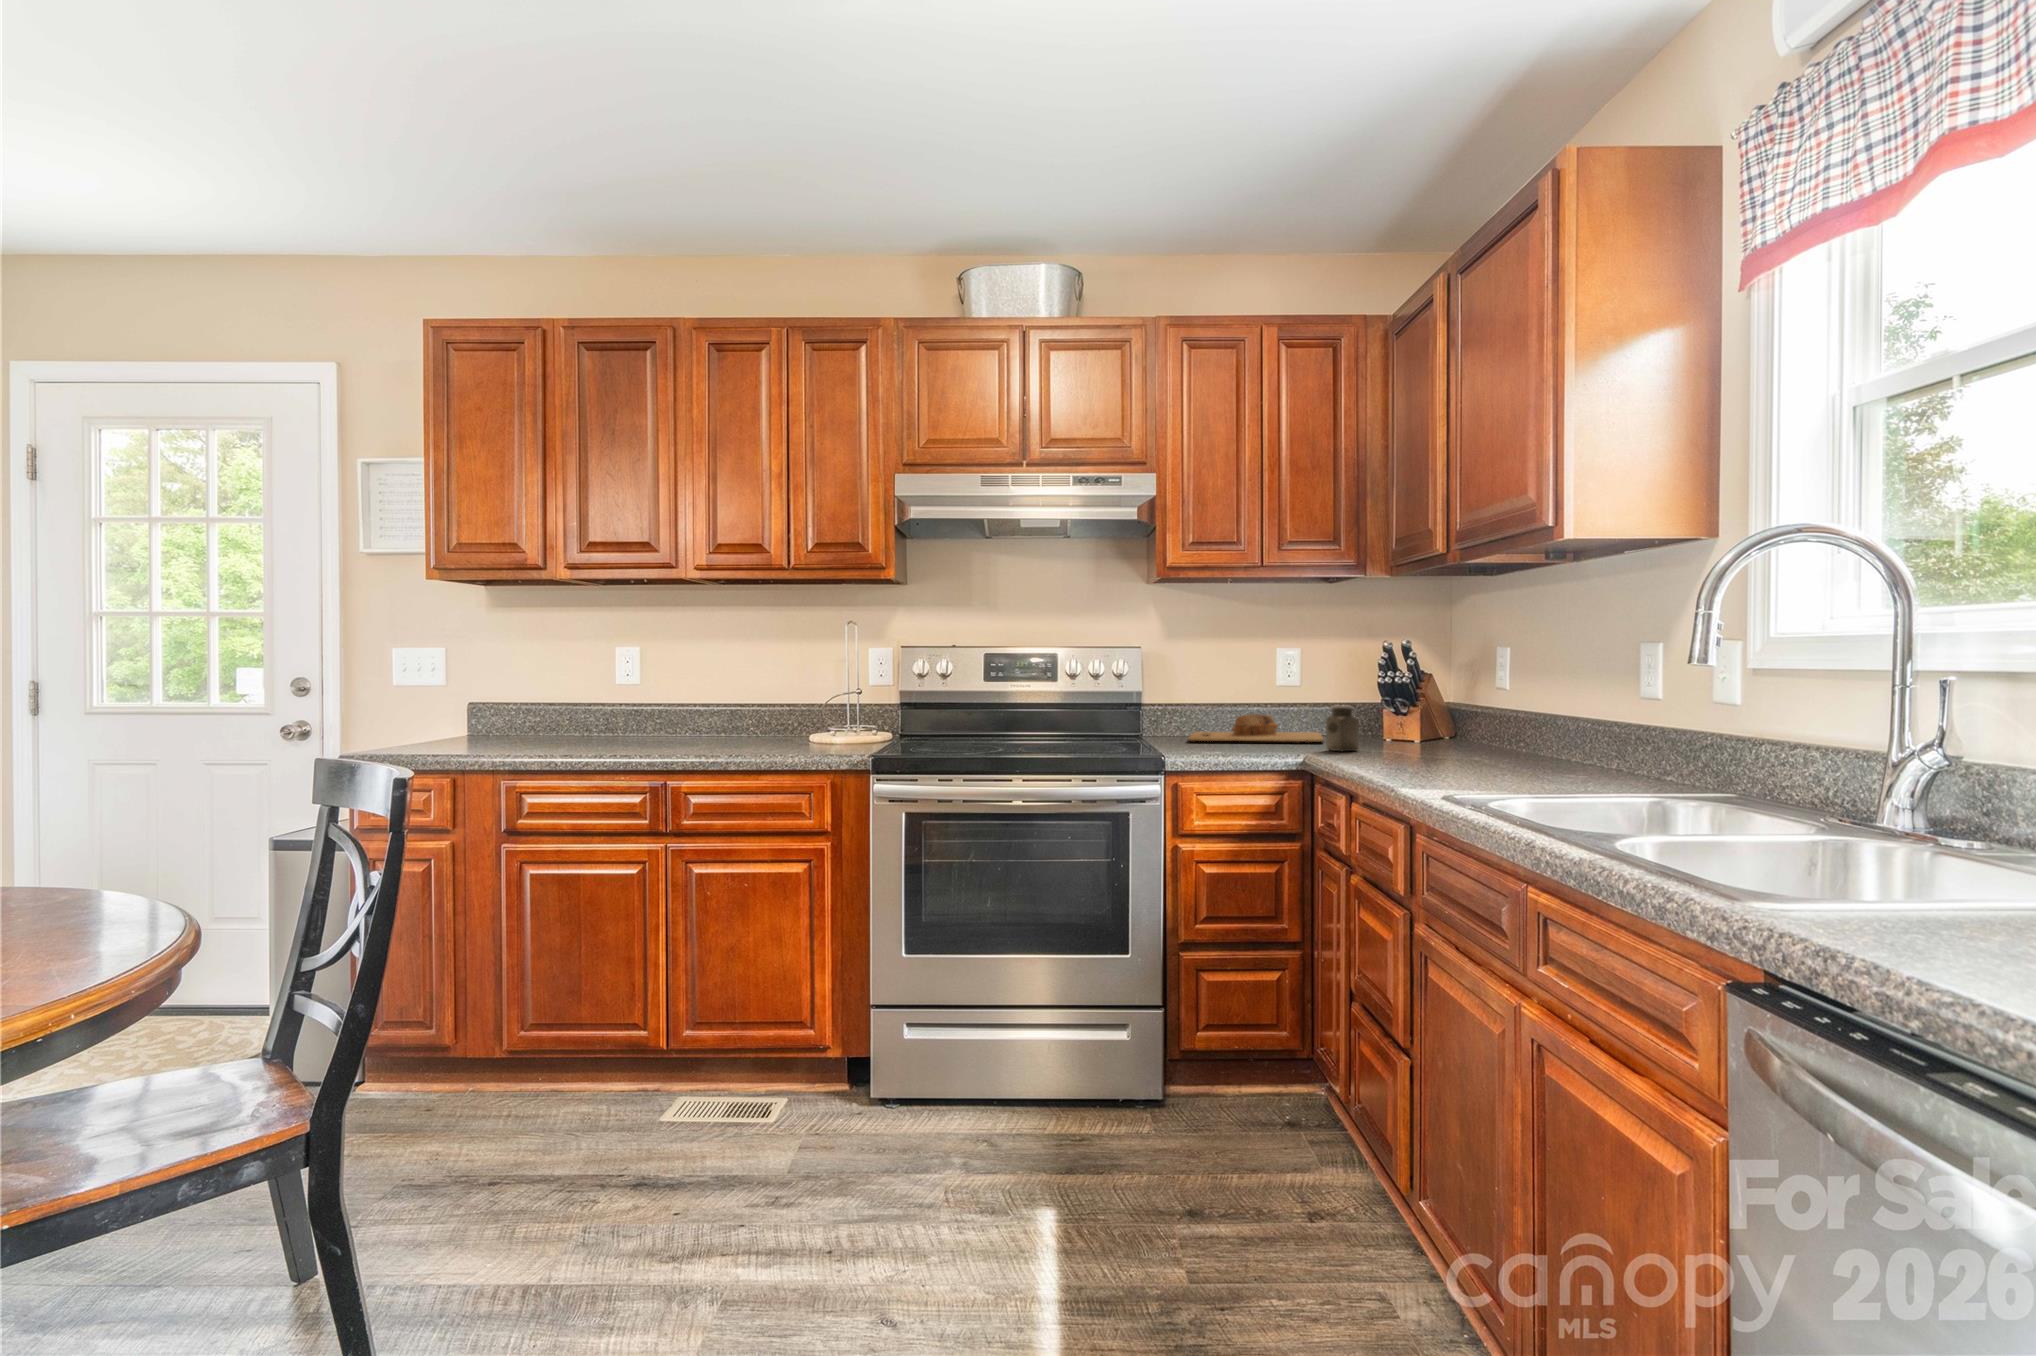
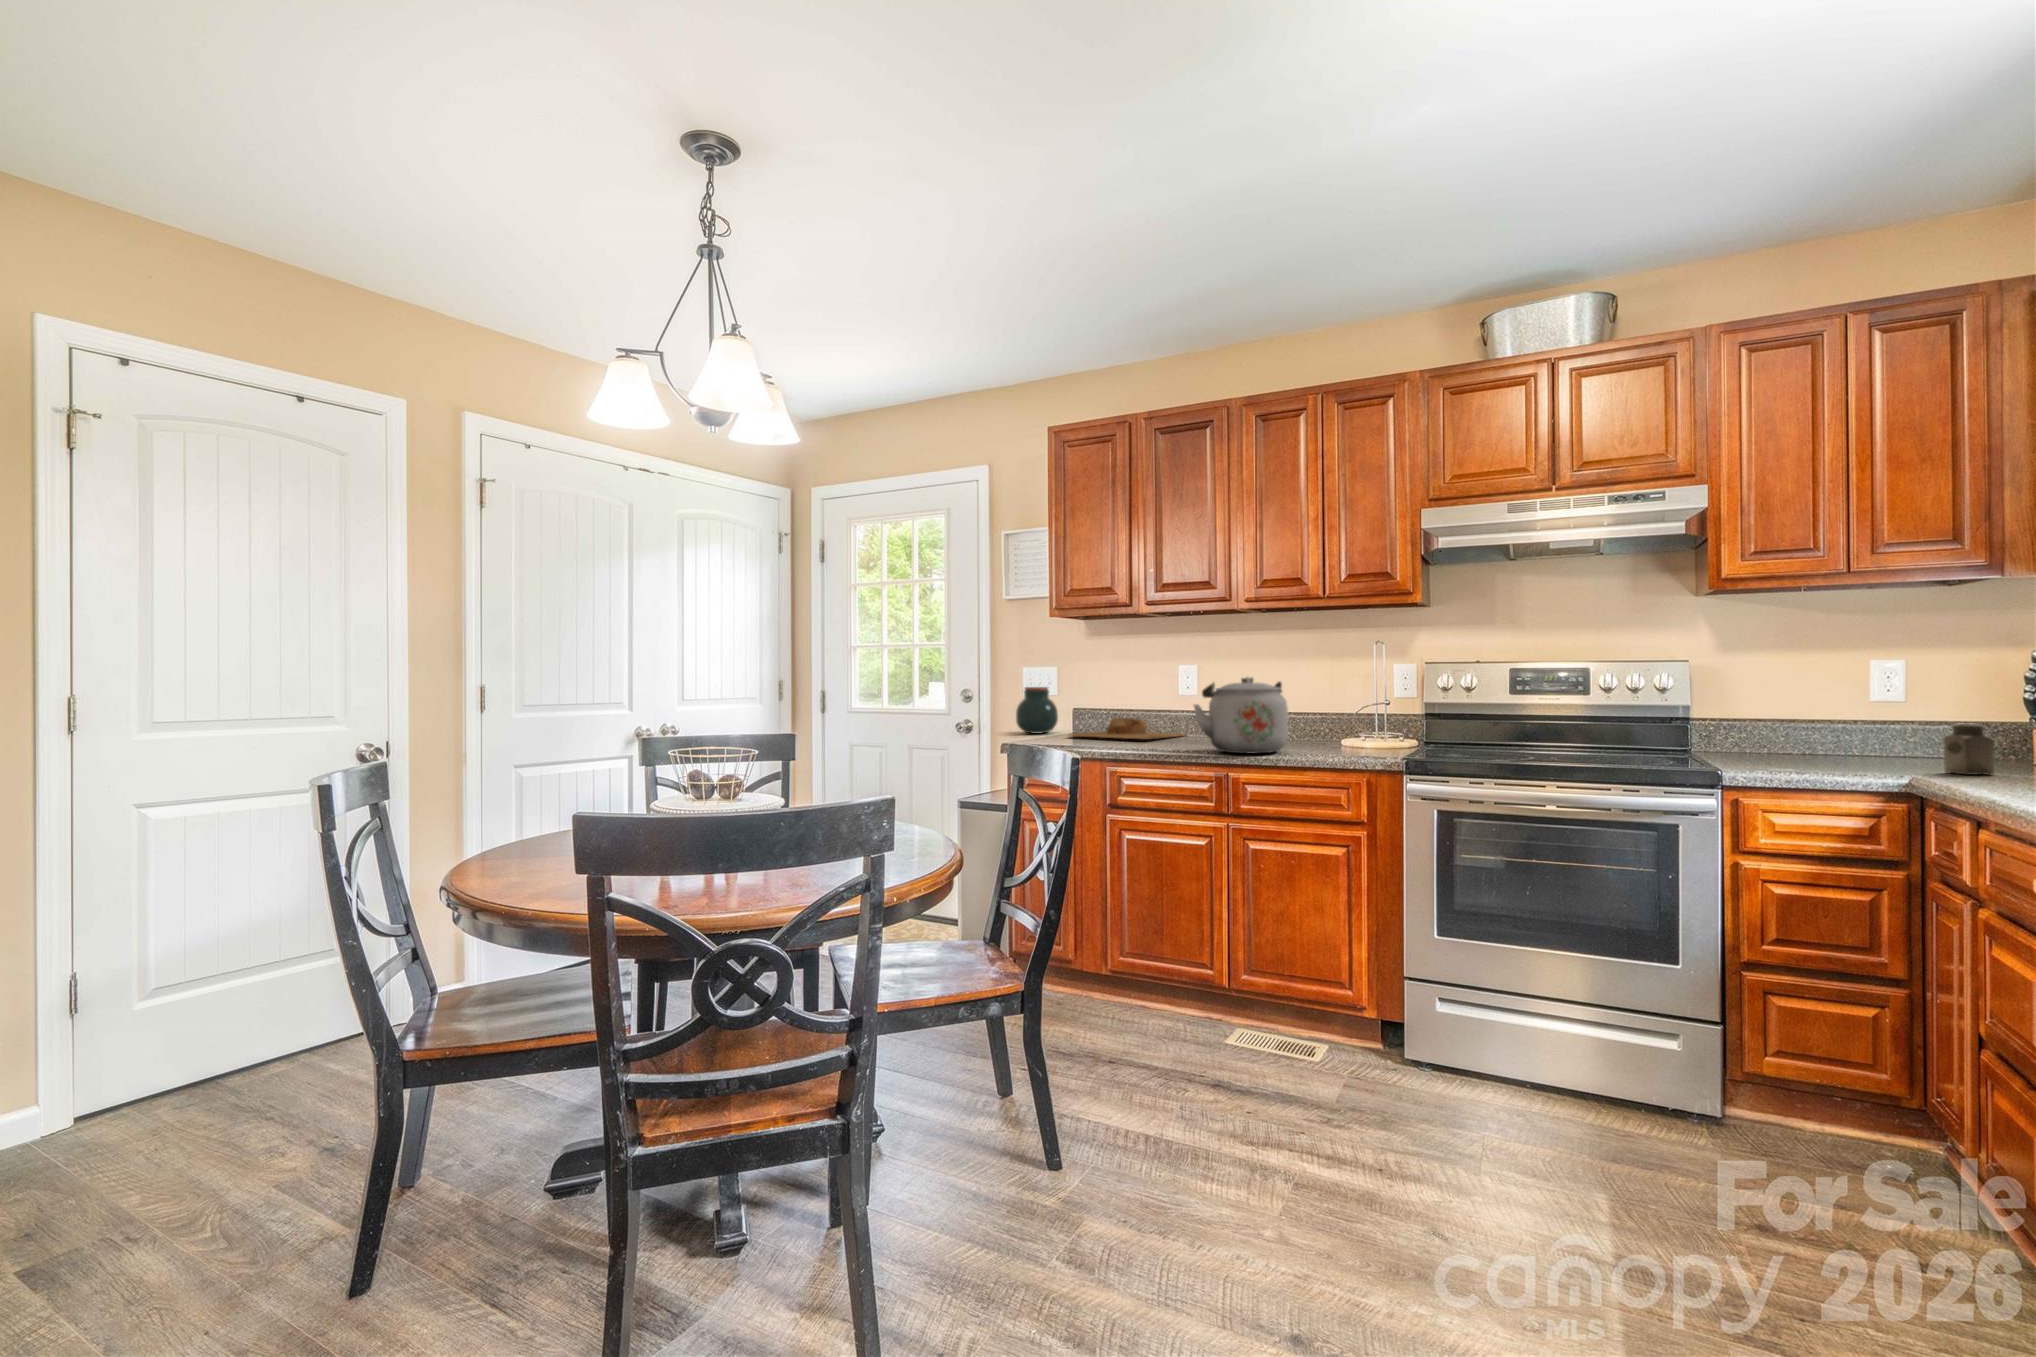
kettle: none [622,661,744,755] -> present [1194,677,1288,753]
jar: none [379,674,447,738] -> present [1016,687,1058,734]
cutting board: present [1188,714,1324,742] -> present [1069,718,1187,739]

